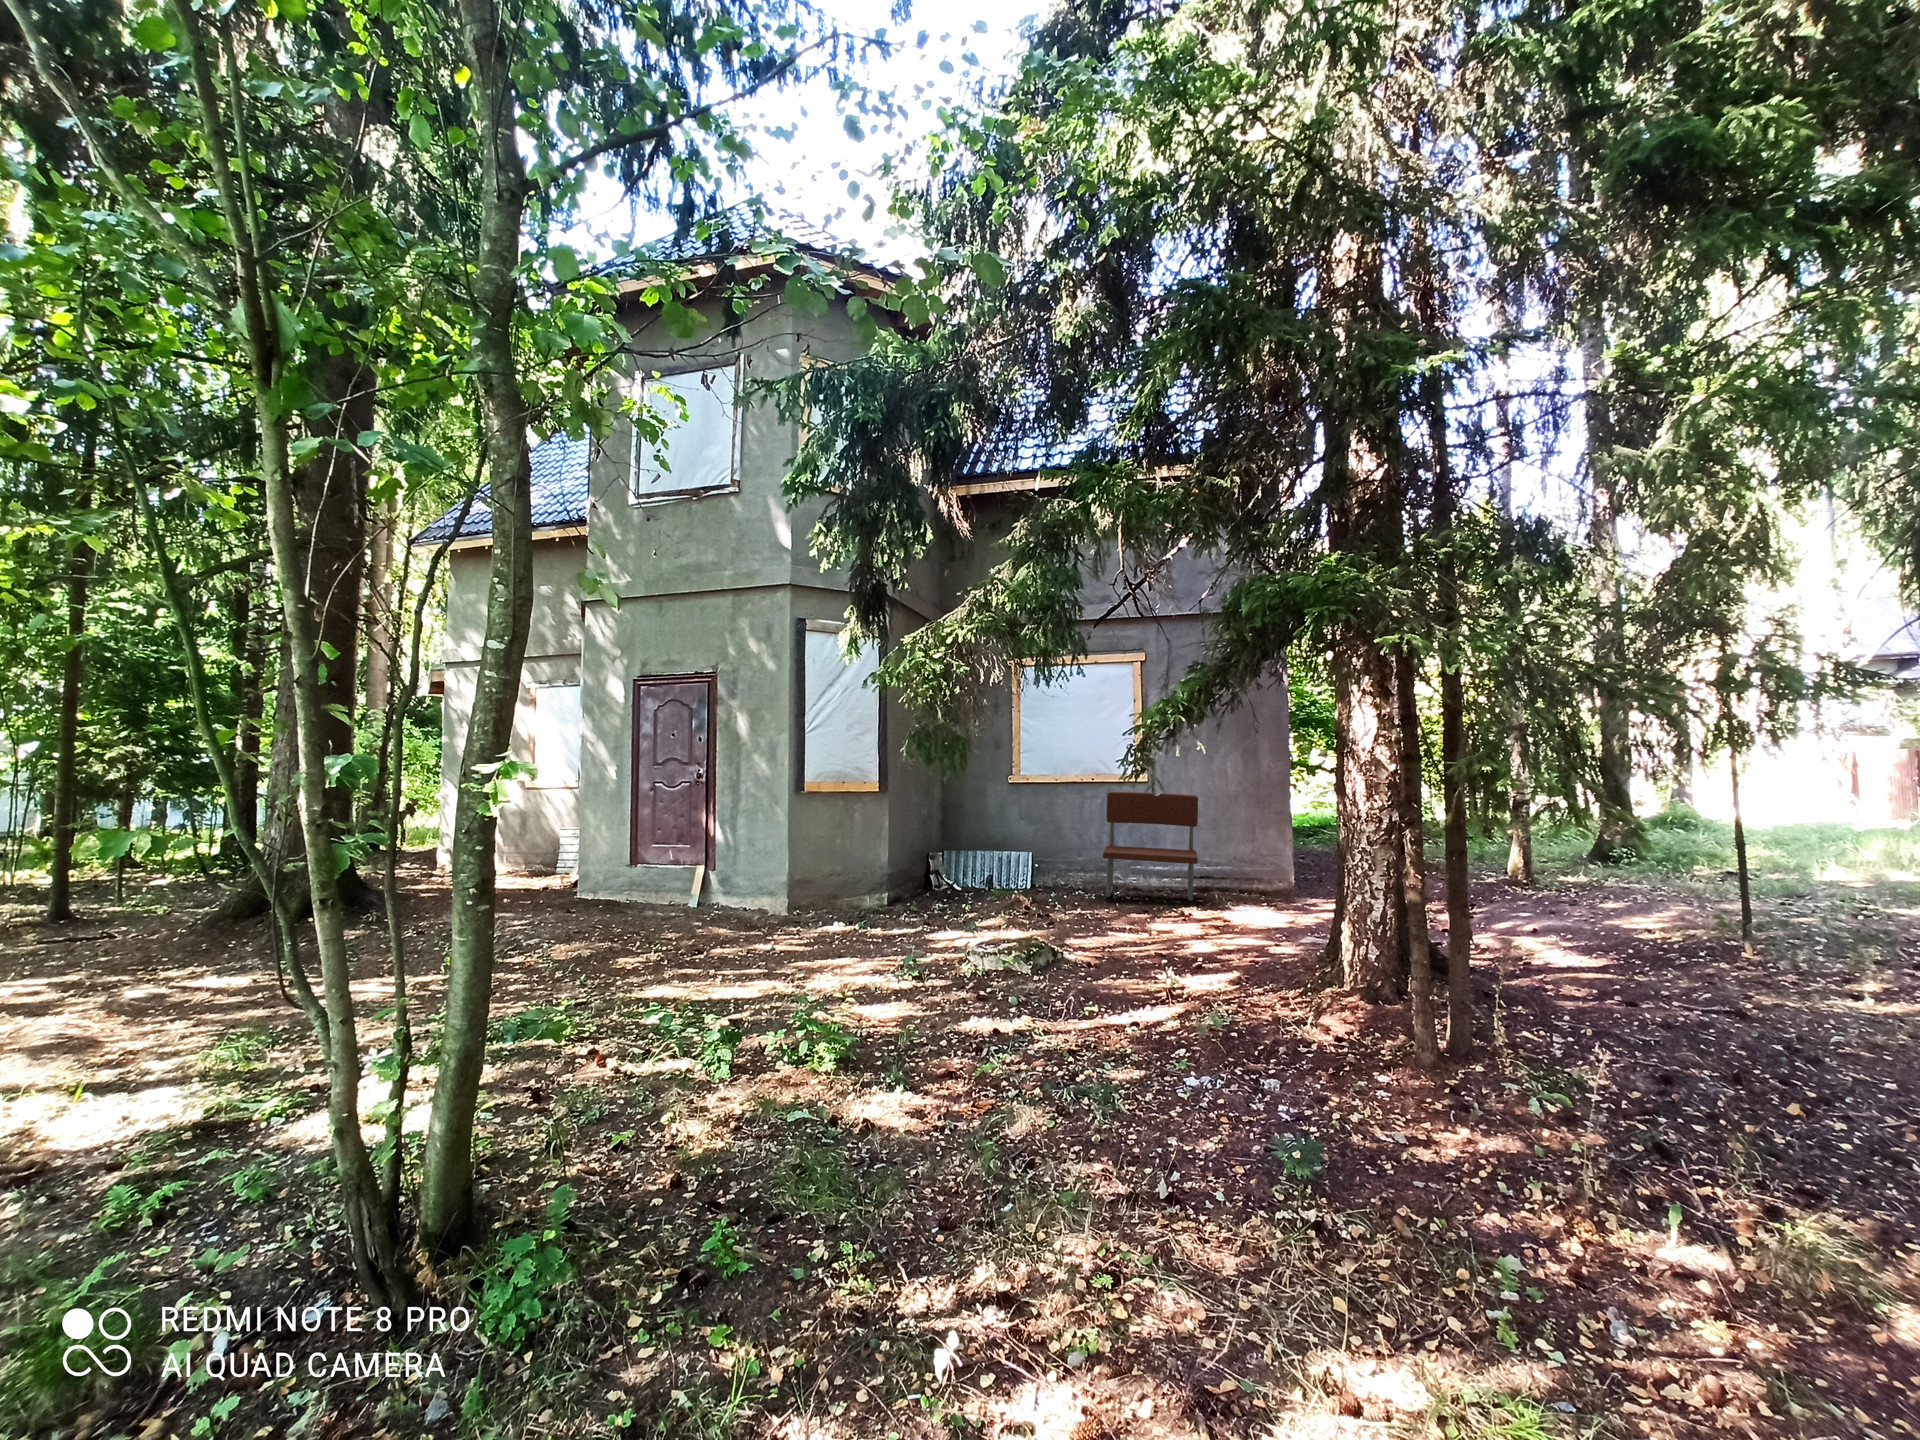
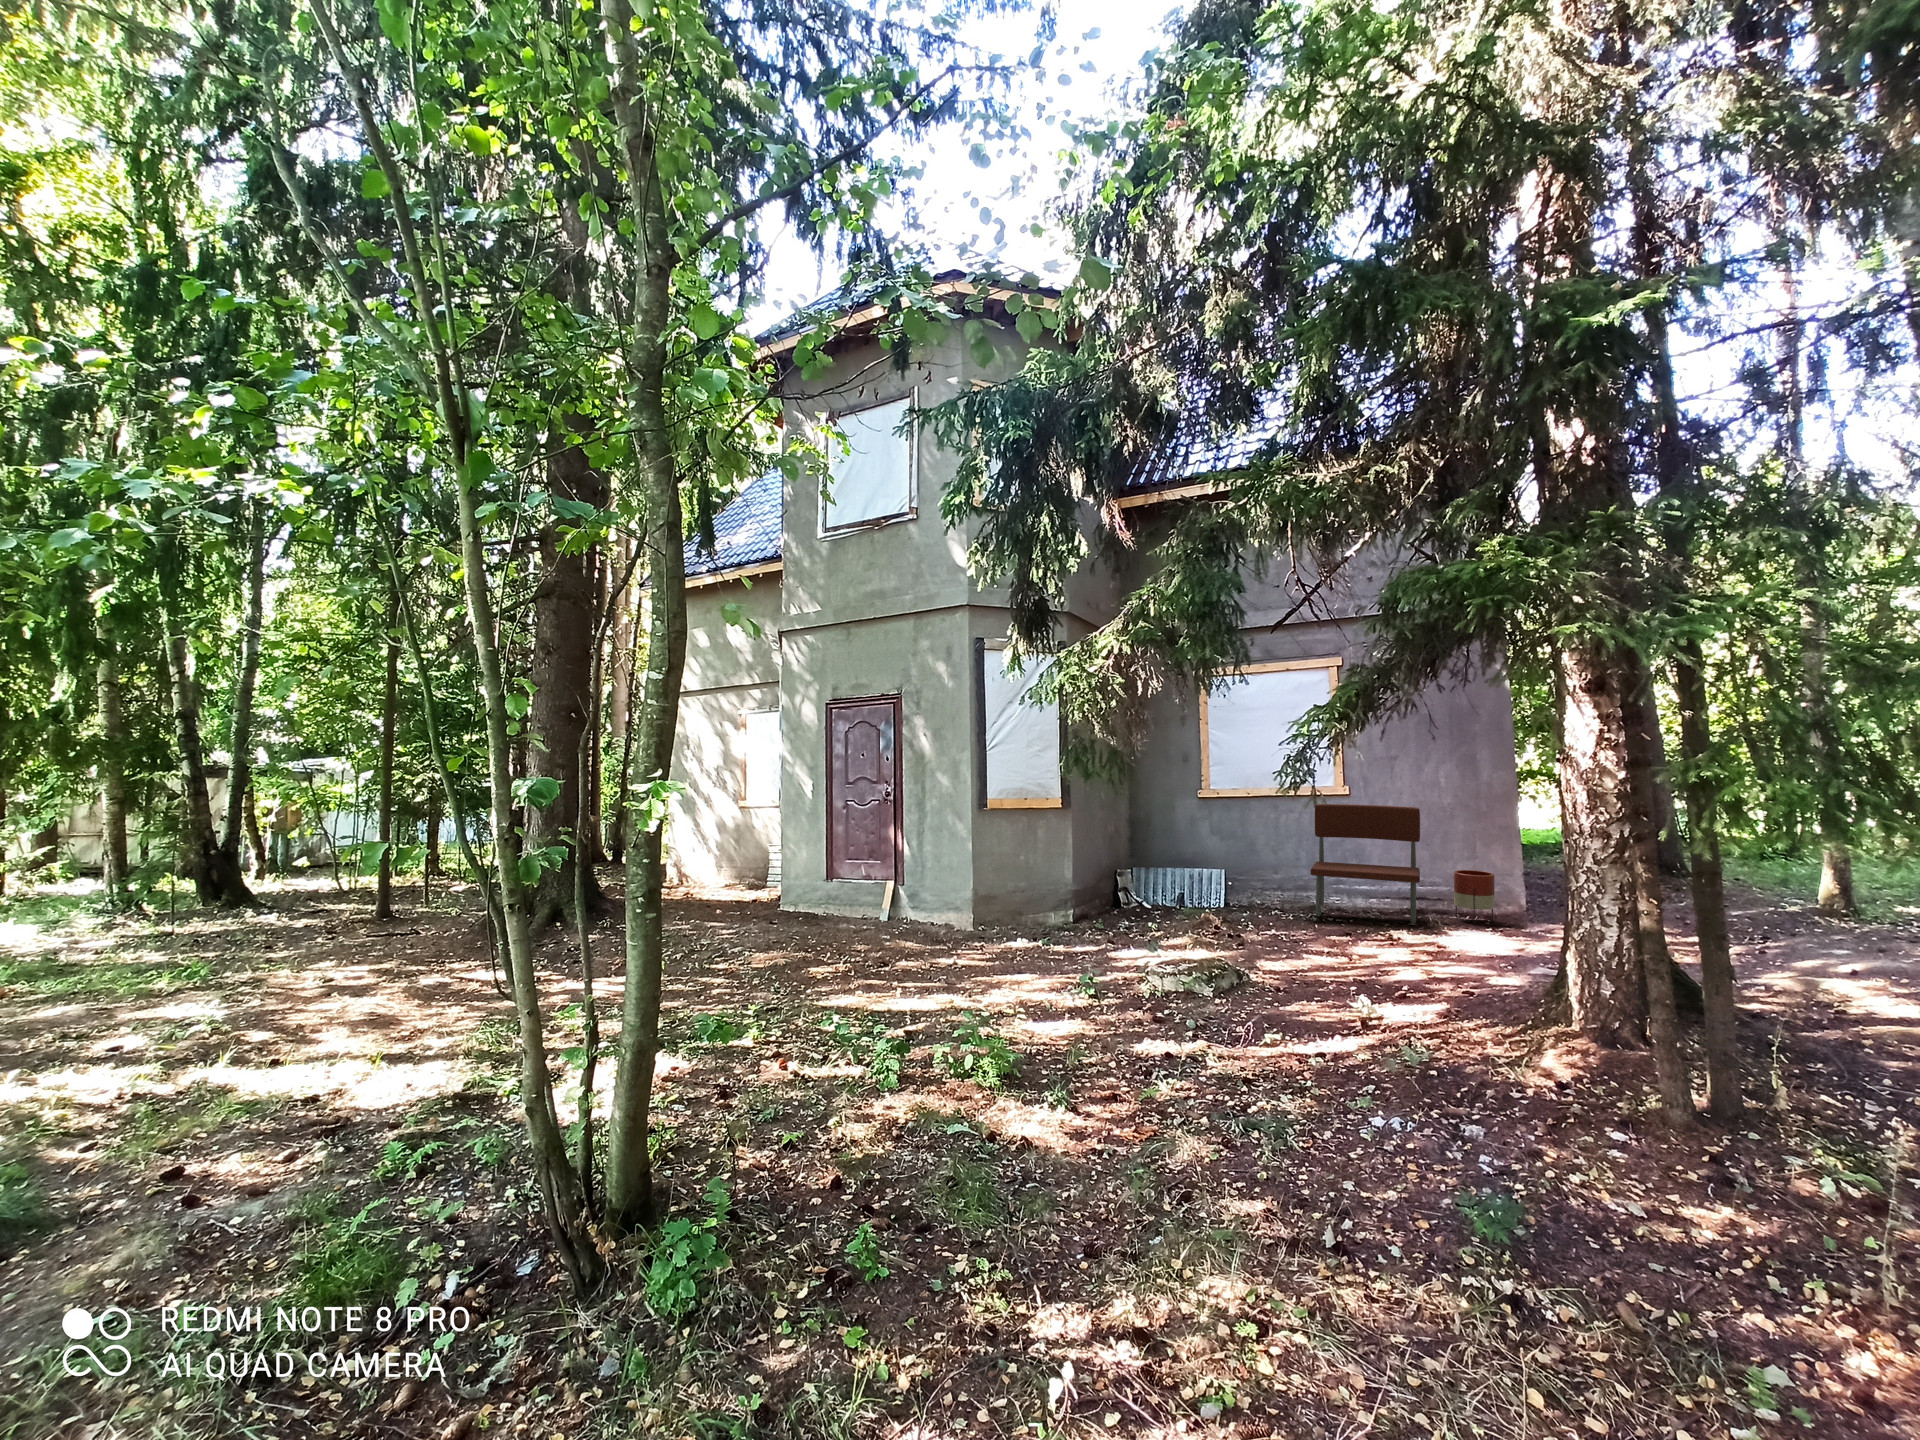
planter: none [1224,852,1259,901] -> present [1454,870,1495,924]

